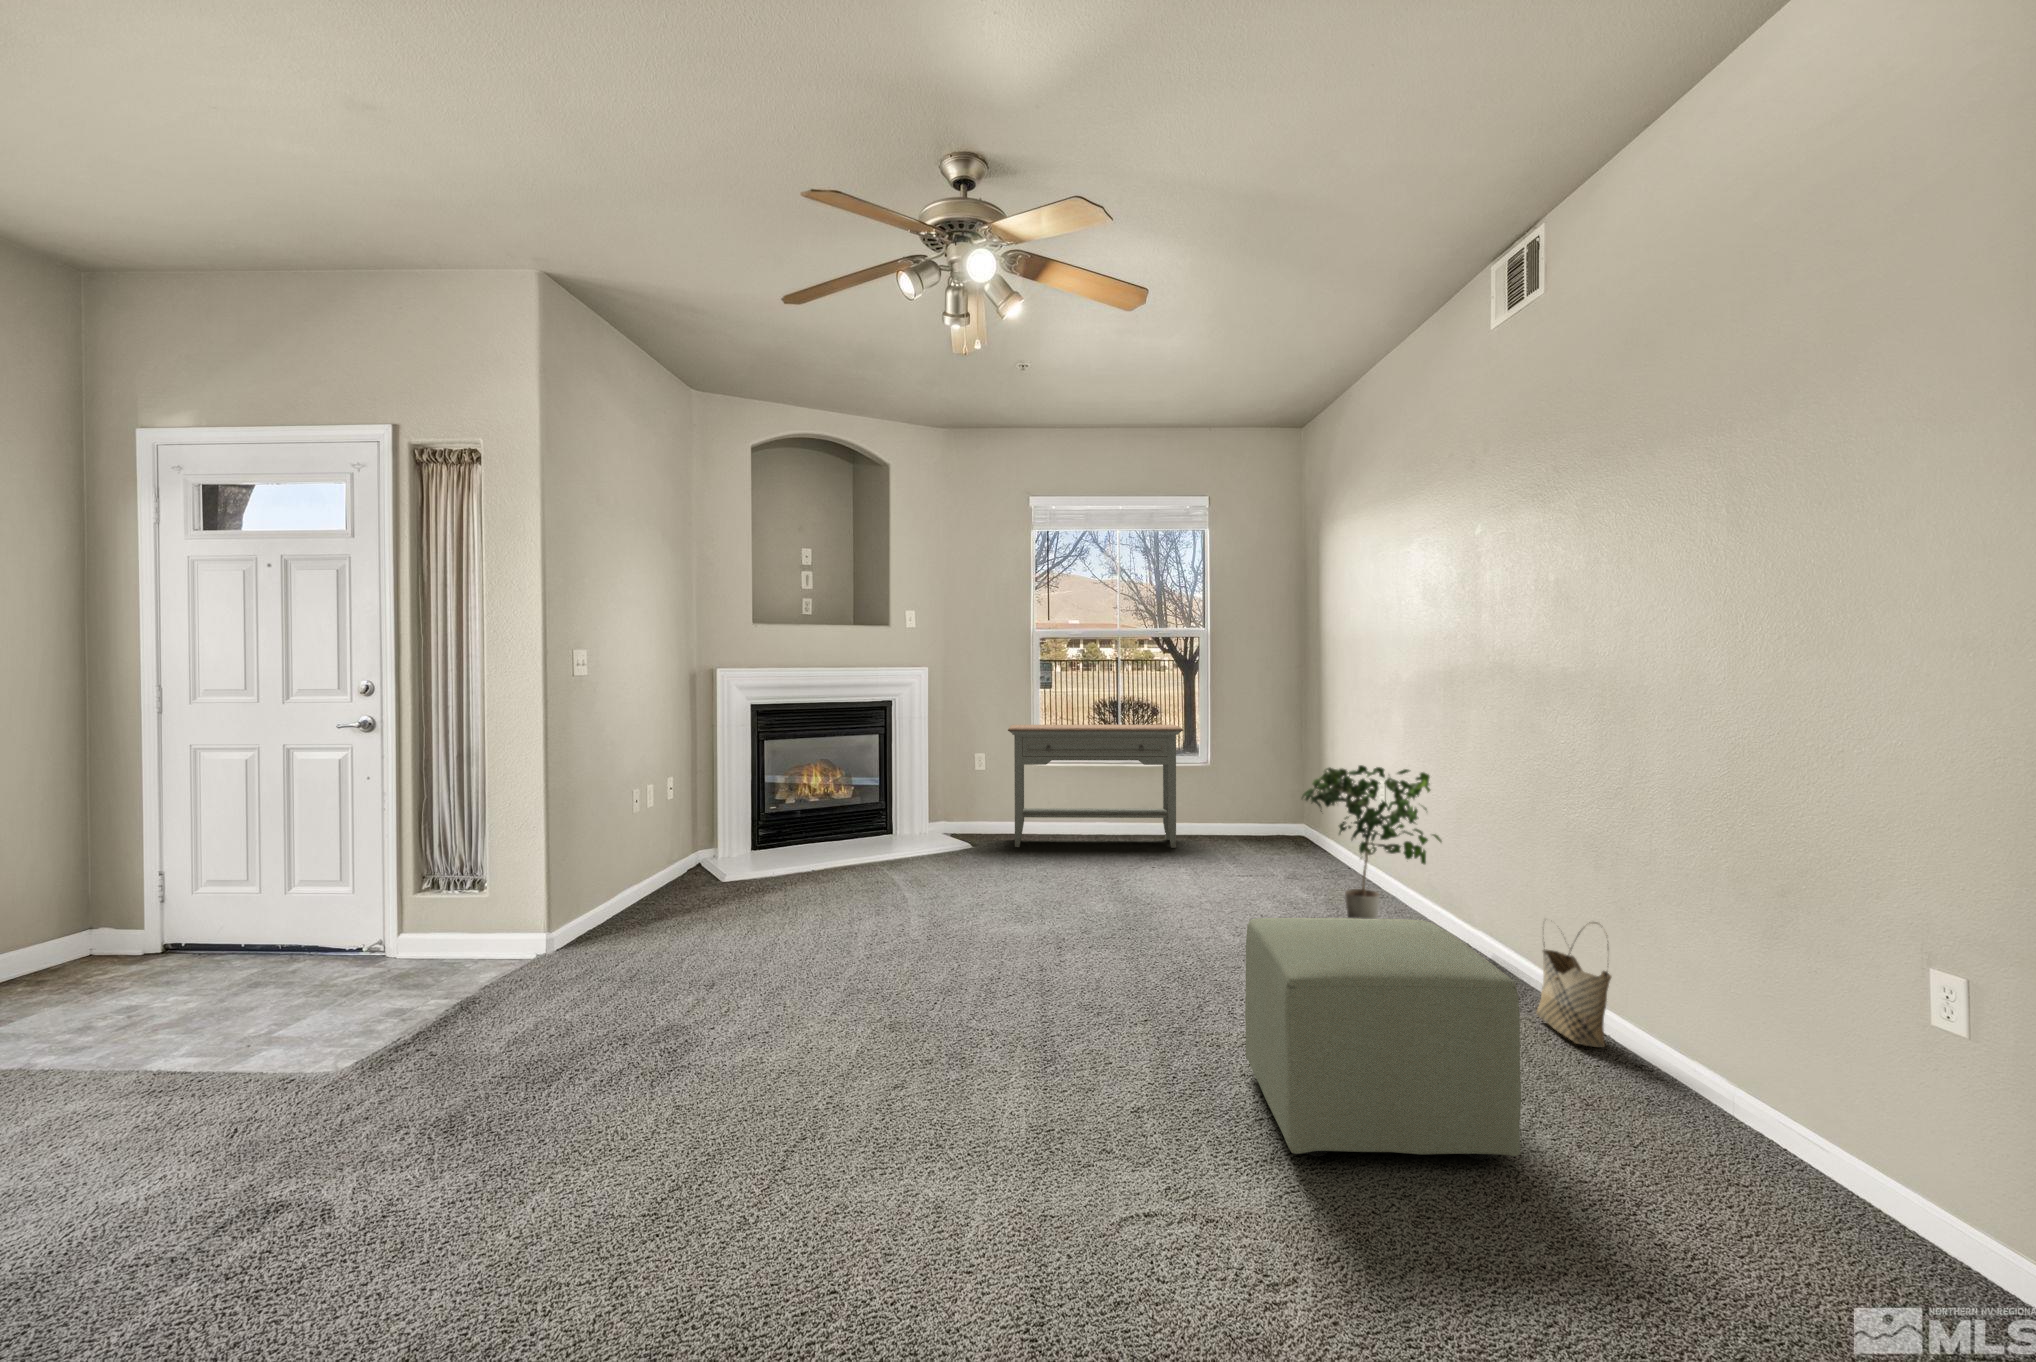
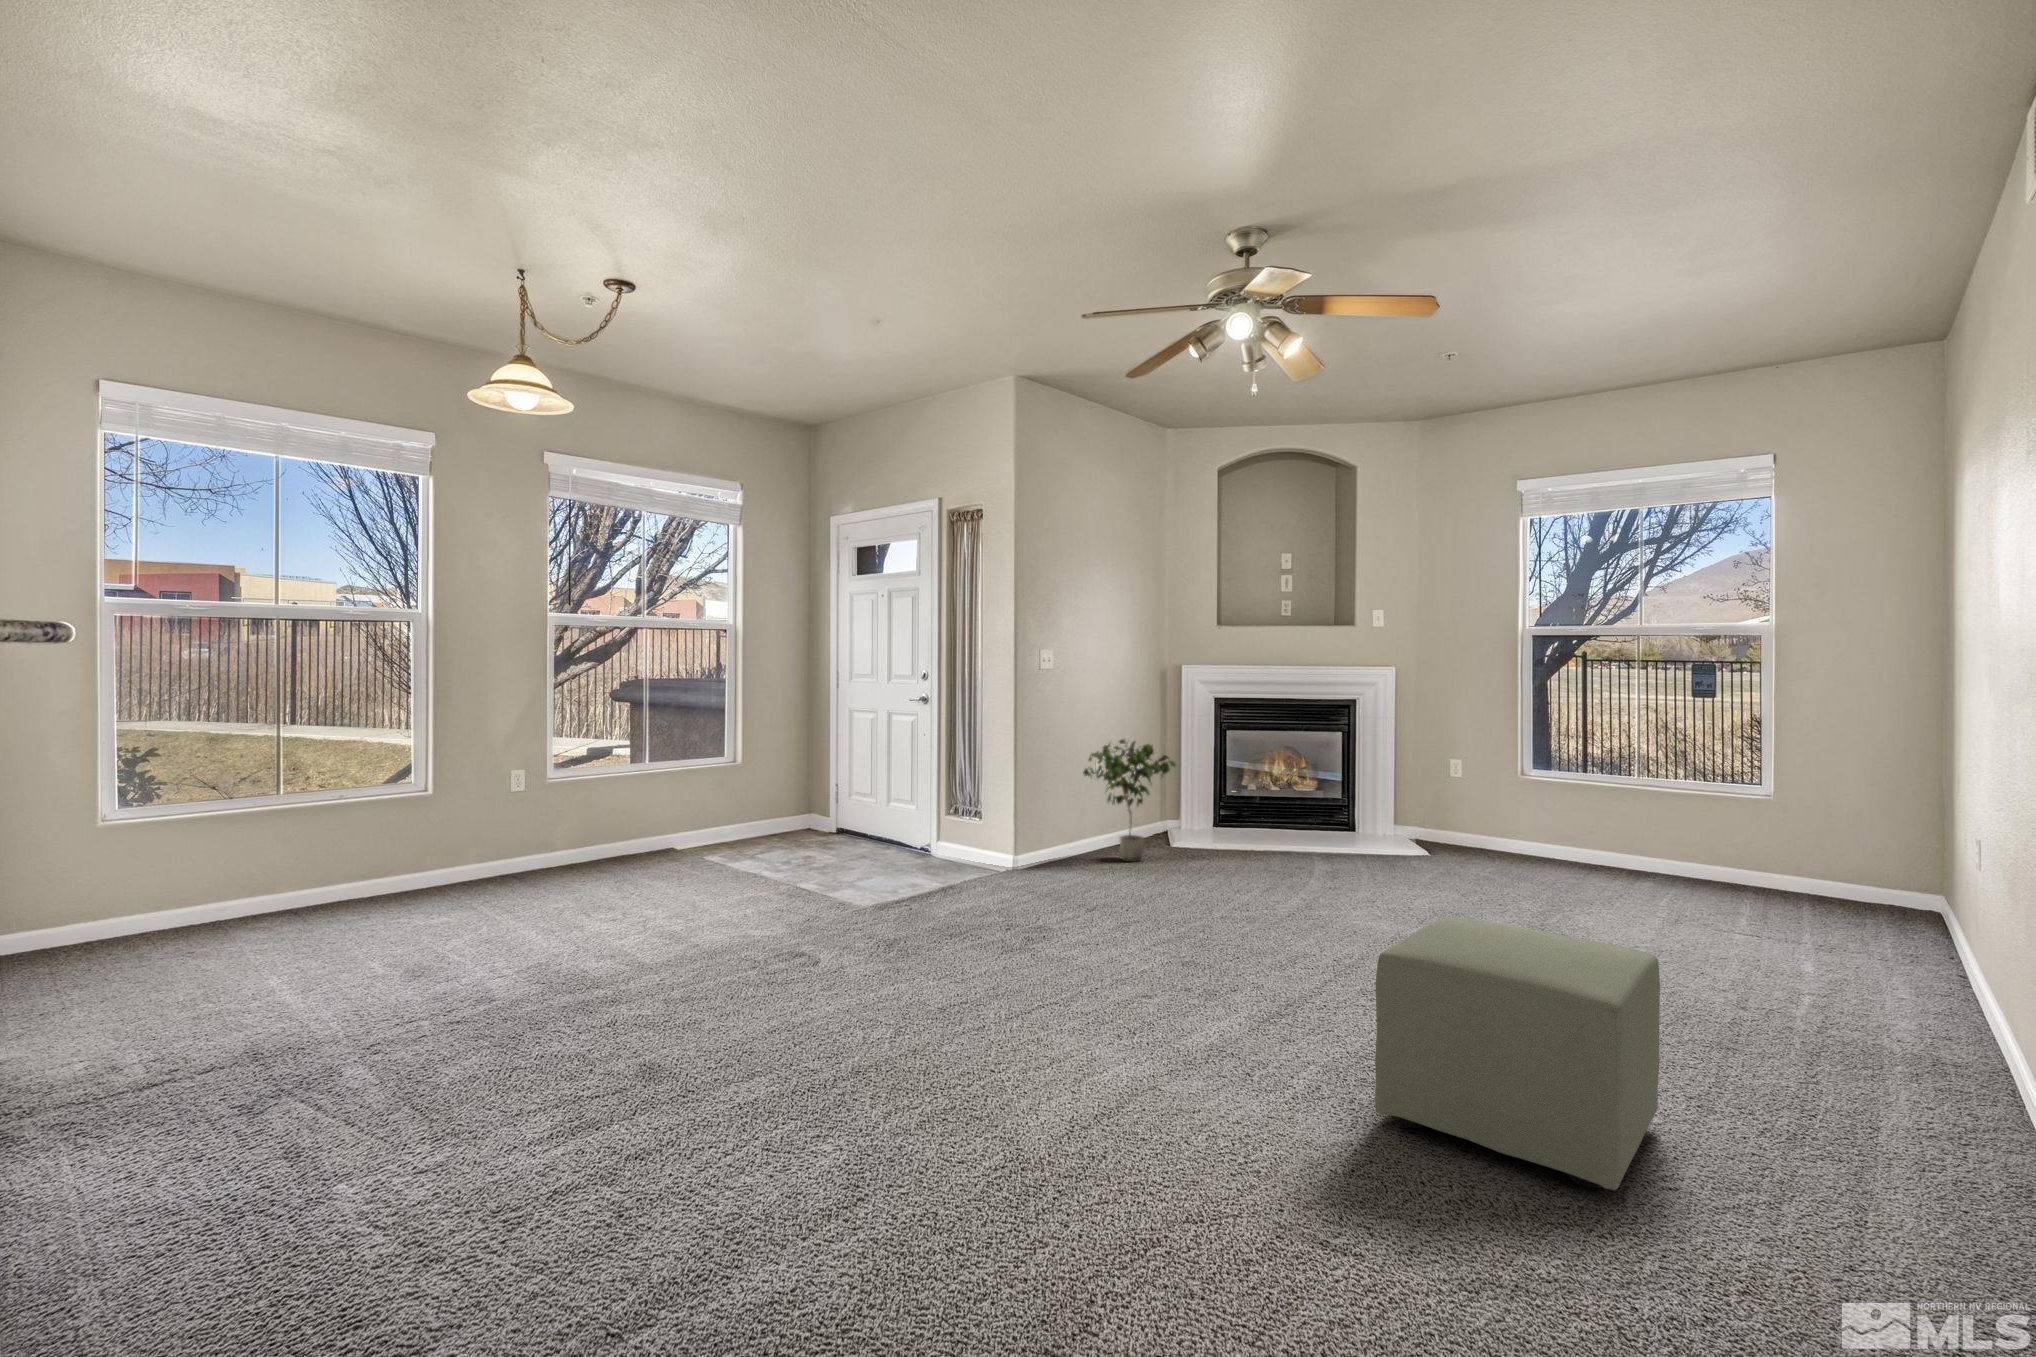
console table: present [1008,725,1183,848] -> none [1473,731,1711,891]
potted plant: present [1302,765,1442,919] -> present [1083,739,1176,862]
woven basket: present [1536,922,1611,1047] -> none [1920,1002,2017,1185]

